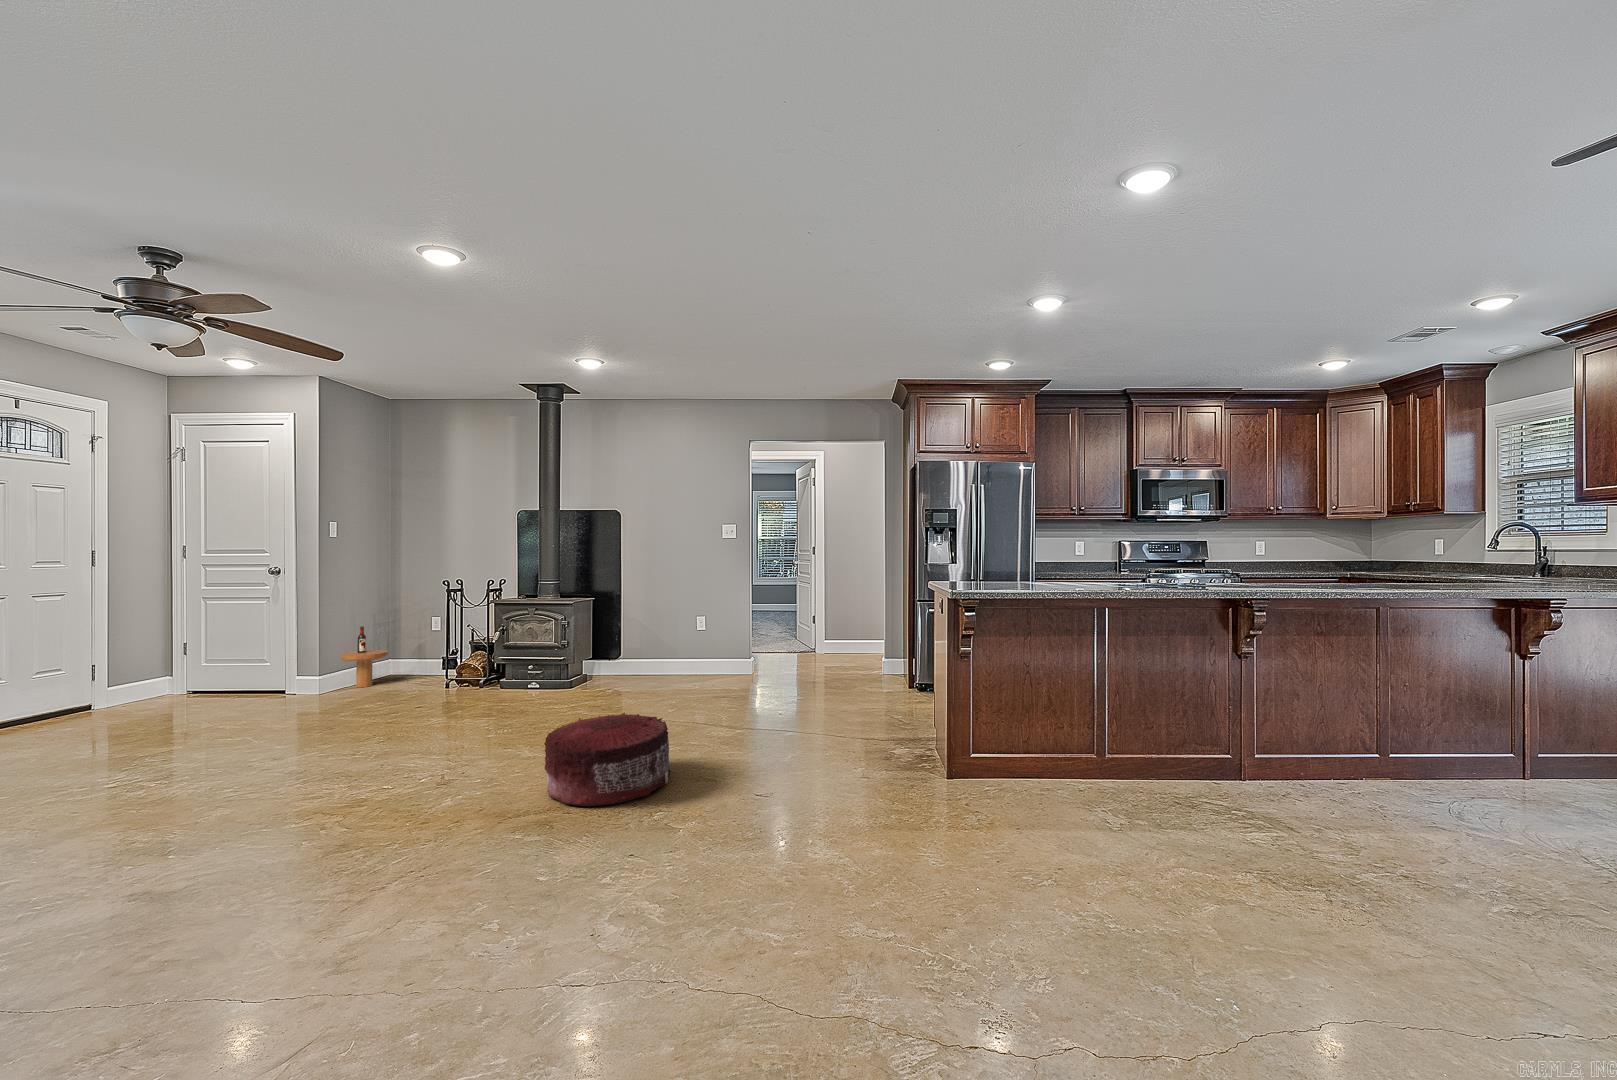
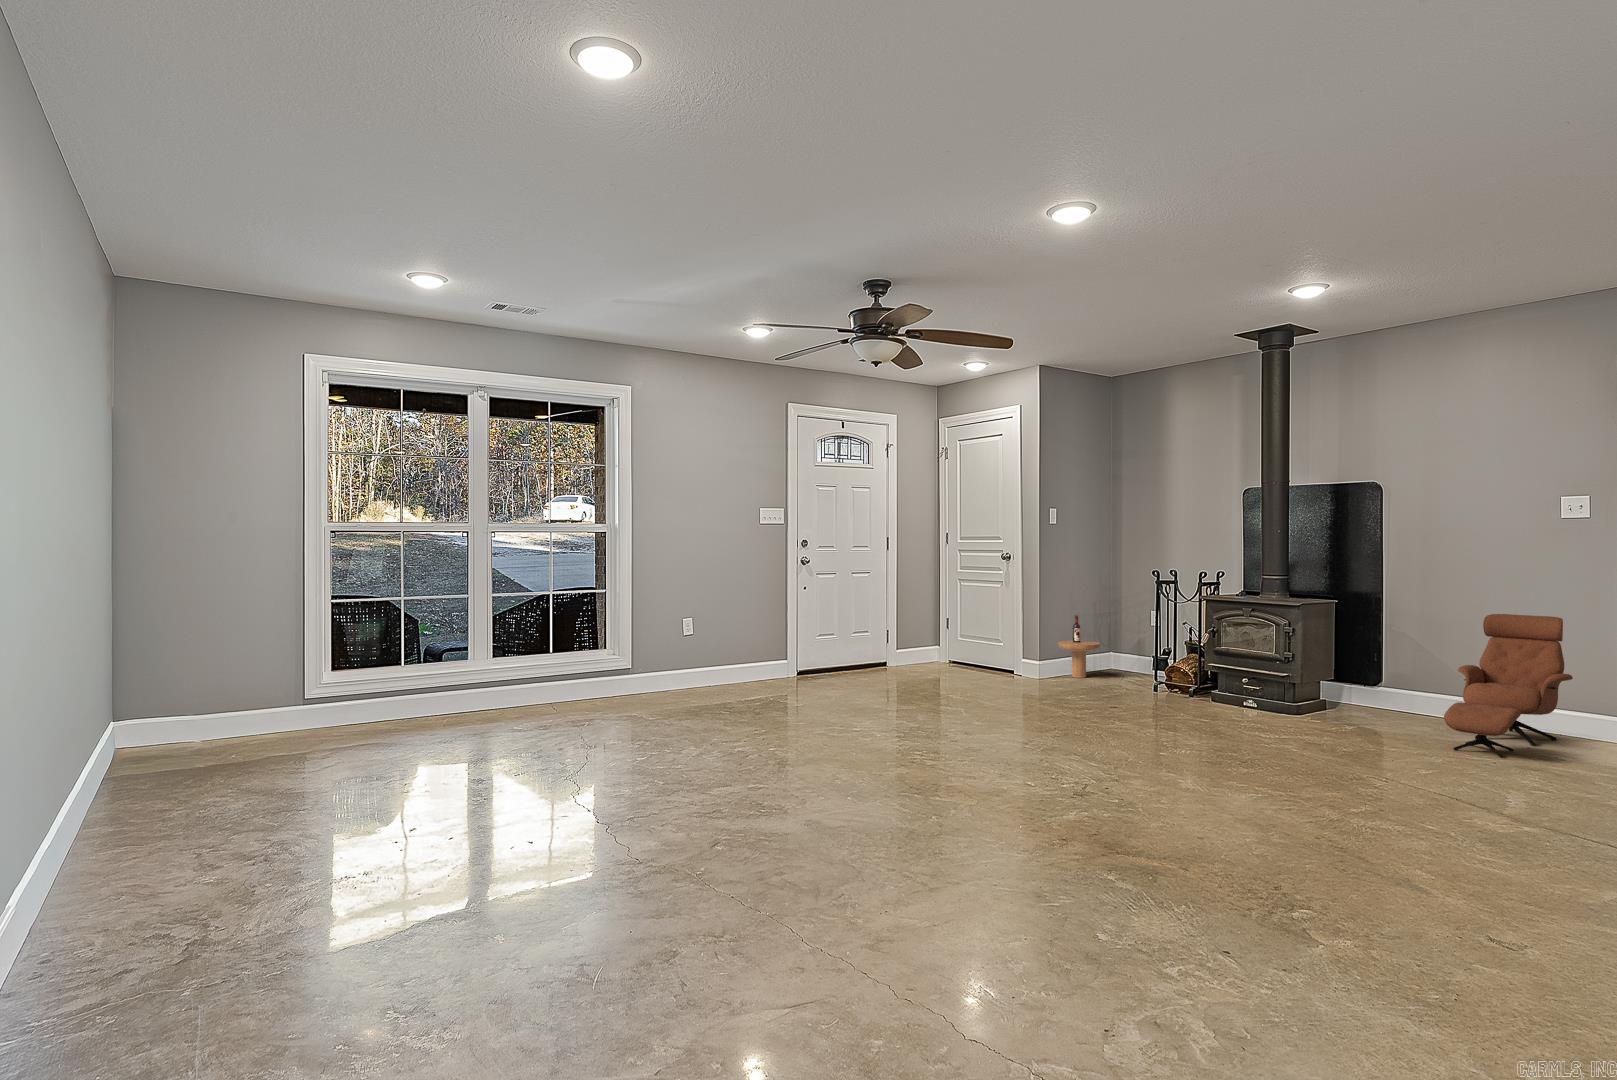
lounge chair: none [676,600,736,698] -> present [1444,614,1573,757]
pouf: present [544,713,671,806] -> none [1216,733,1377,832]

